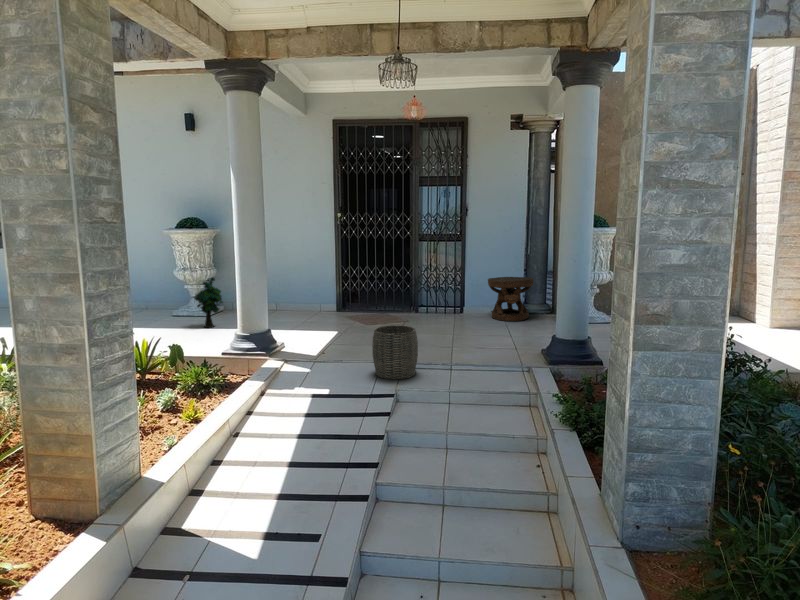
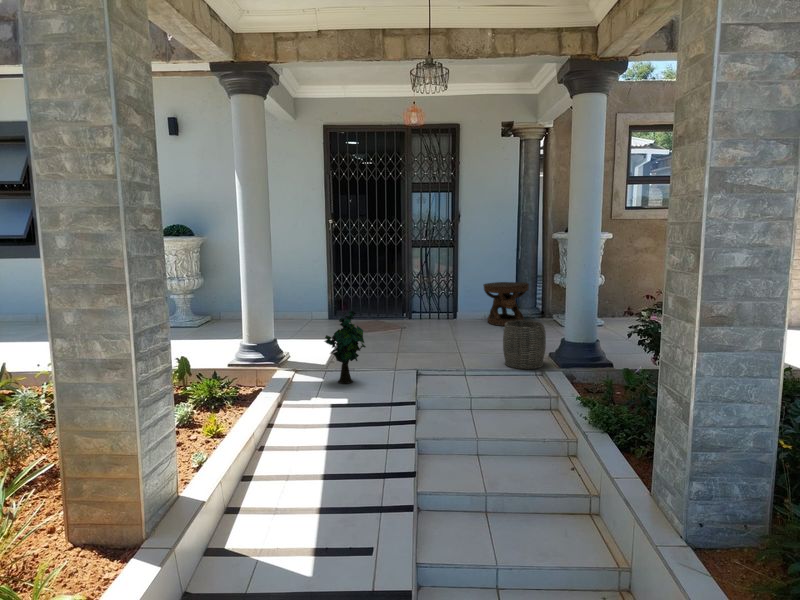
decorative plant: present [193,277,223,328] -> present [325,311,366,384]
woven basket: present [372,325,418,379] -> present [503,320,546,369]

